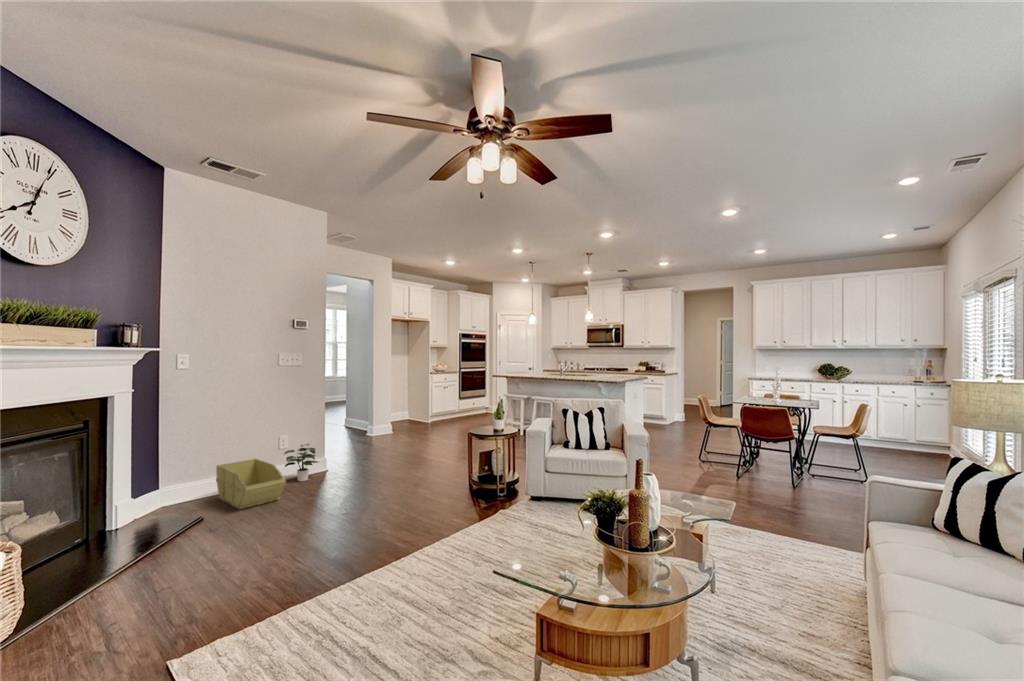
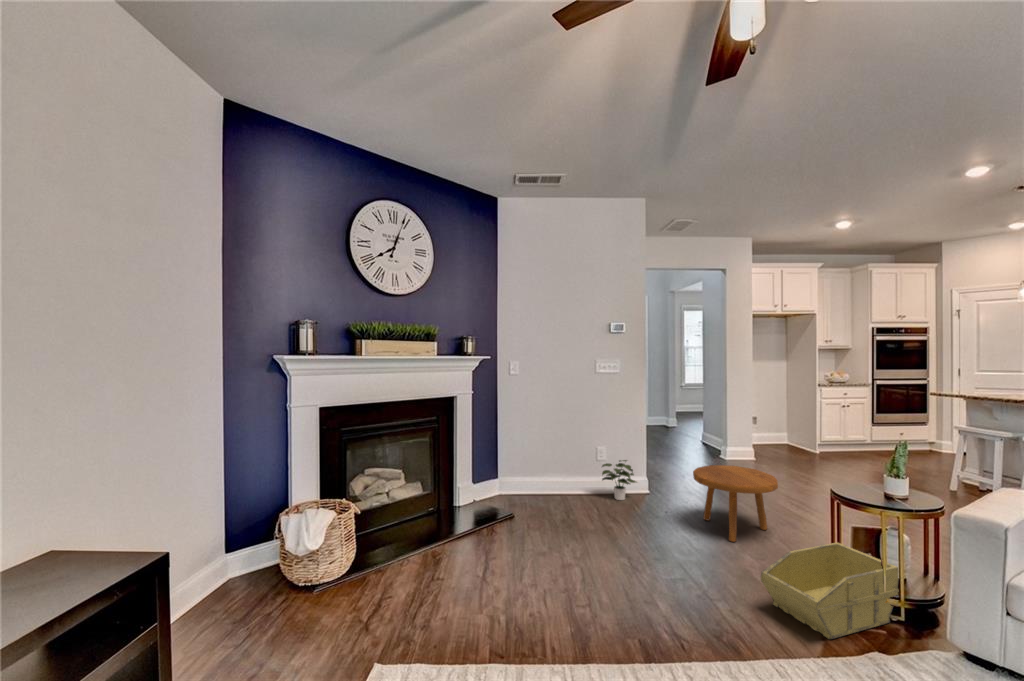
footstool: none [375,432,435,487] -> present [693,465,778,542]
storage bin: present [216,459,286,509] -> present [761,543,899,639]

